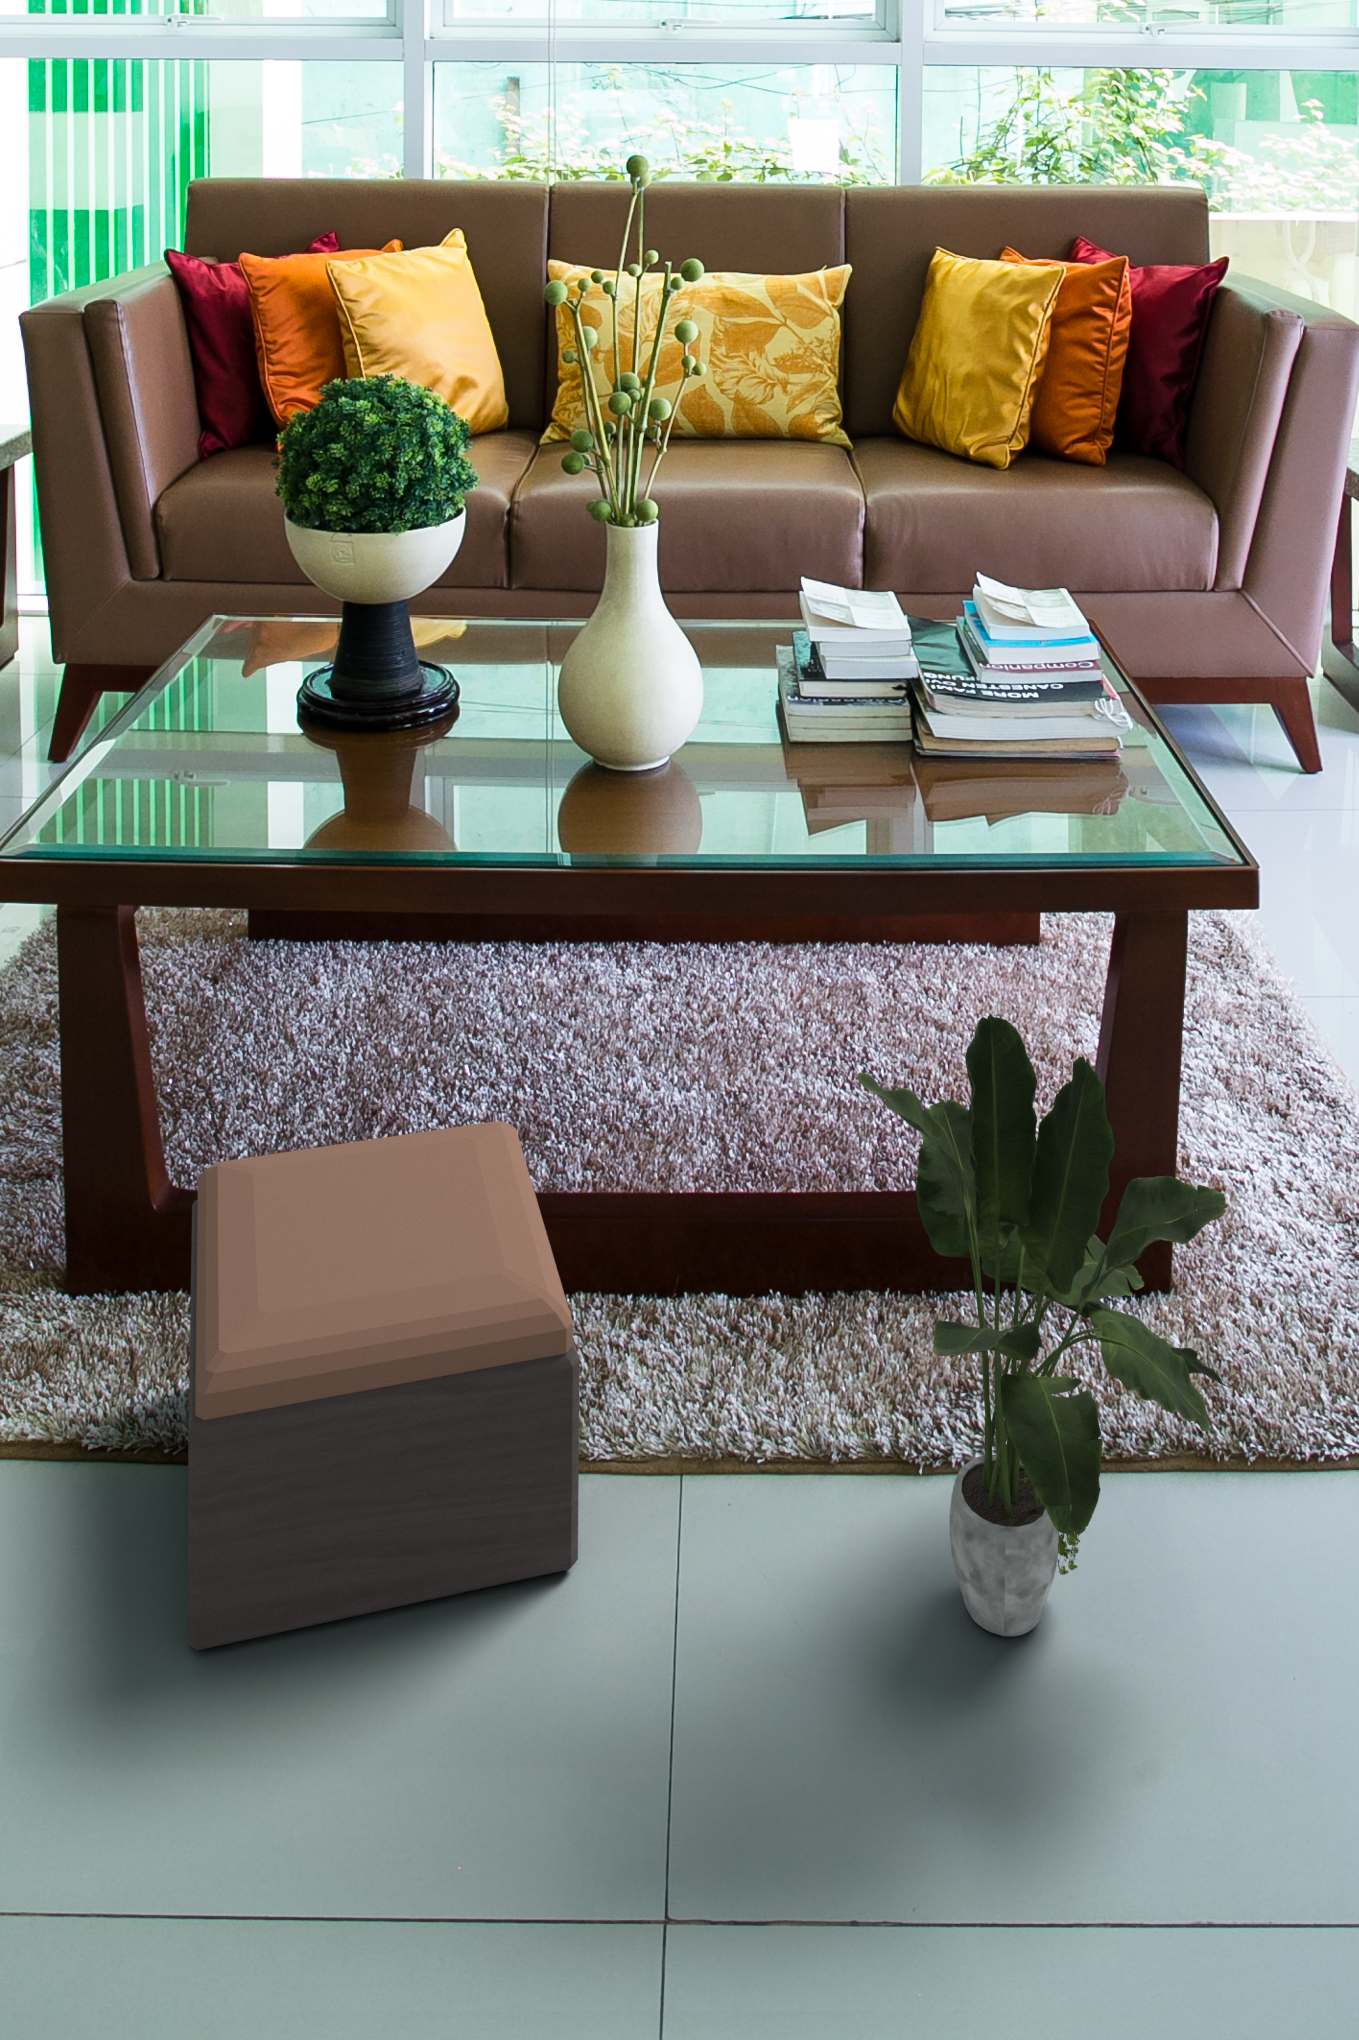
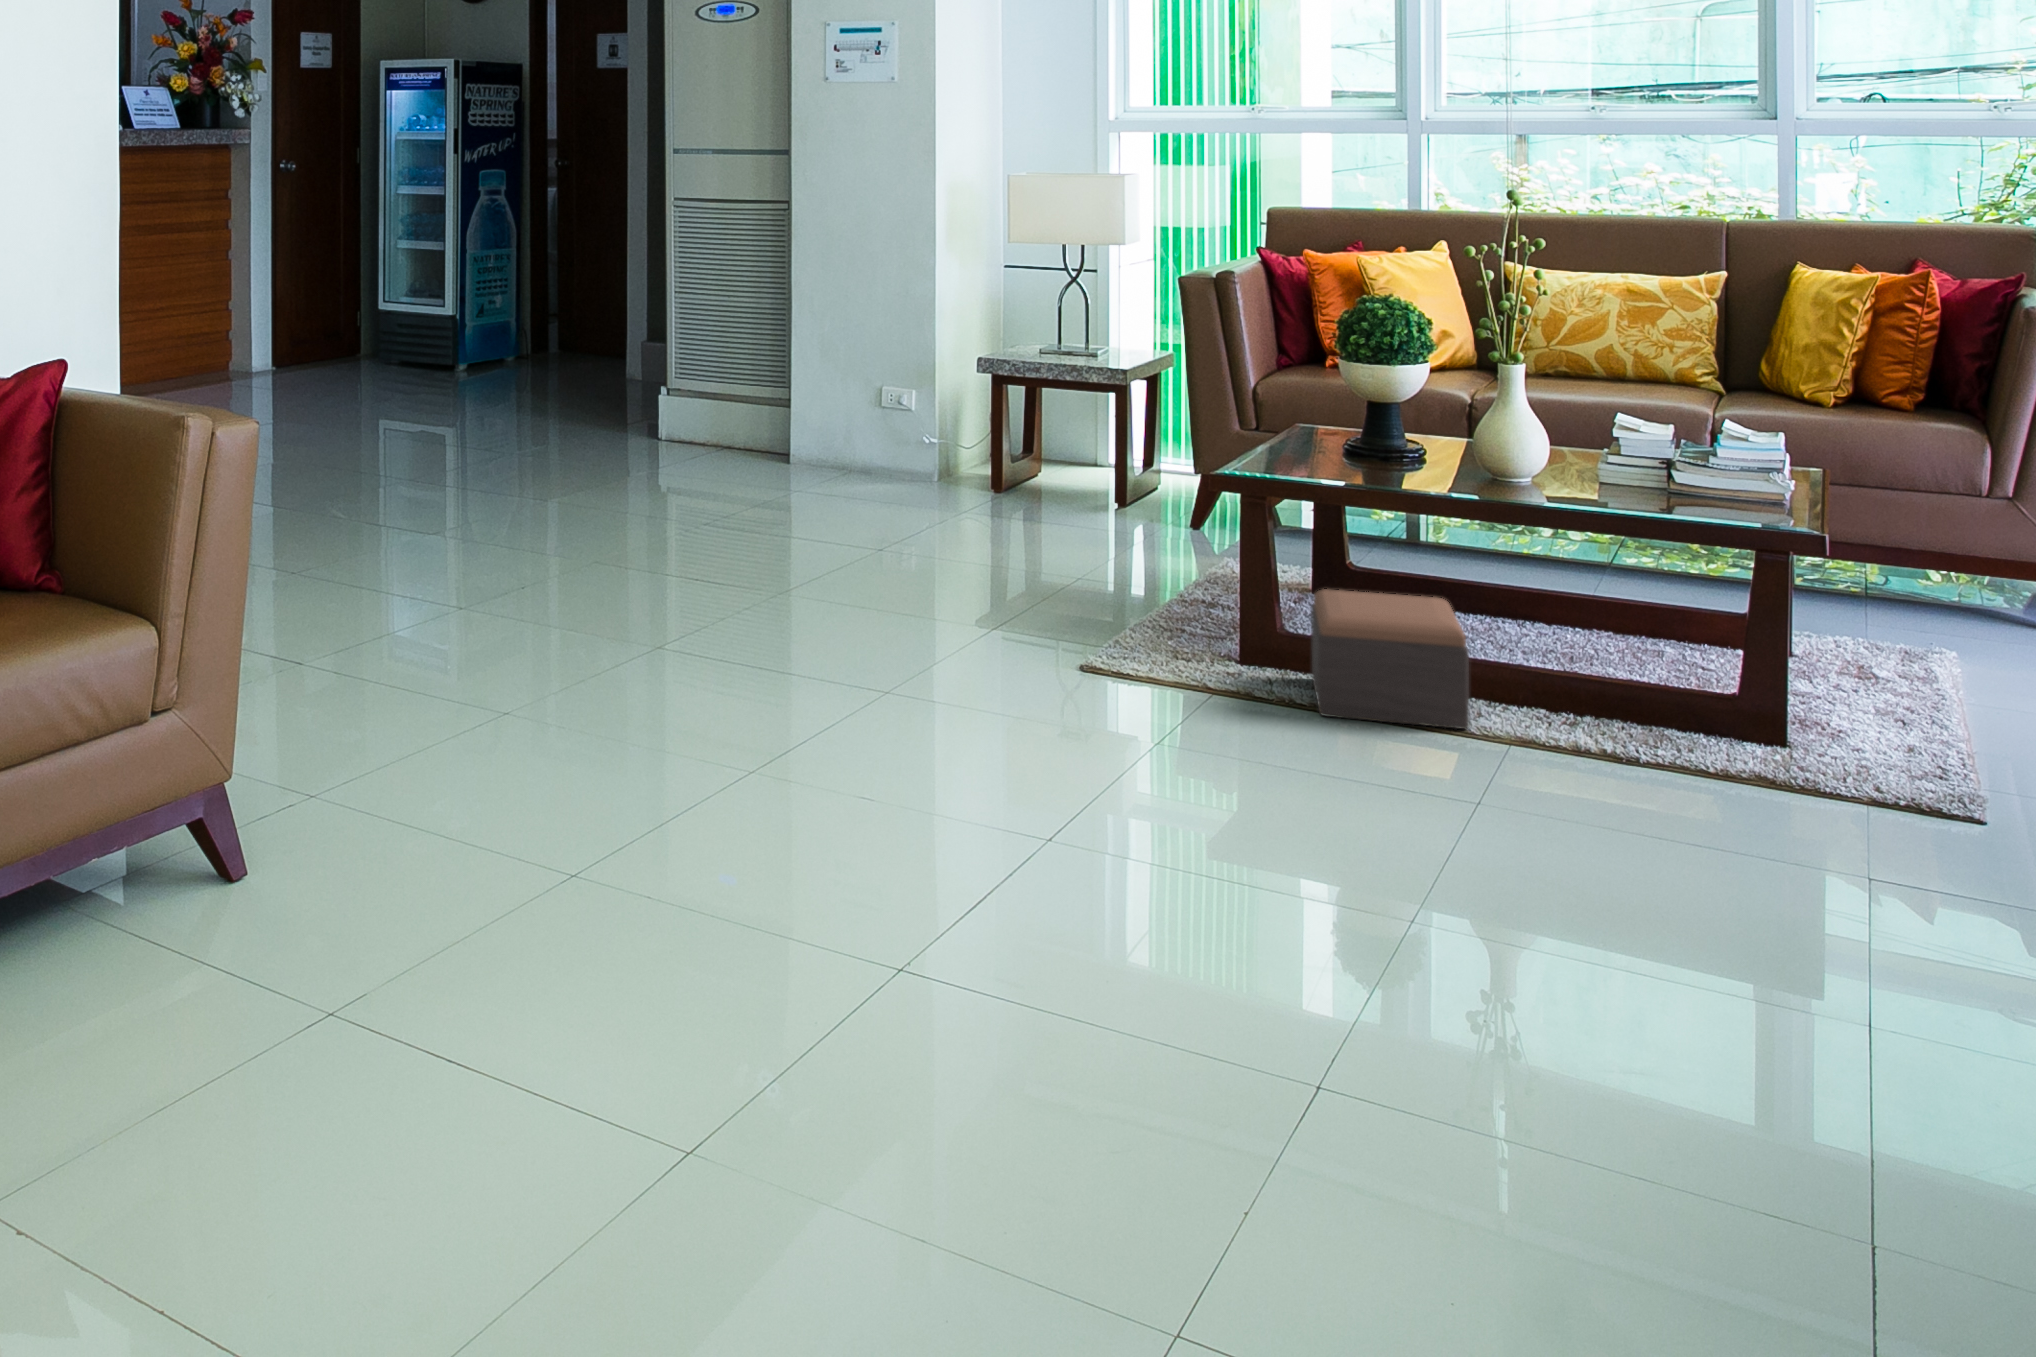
potted plant: present [856,1014,1232,1636] -> none [1583,539,1751,769]

